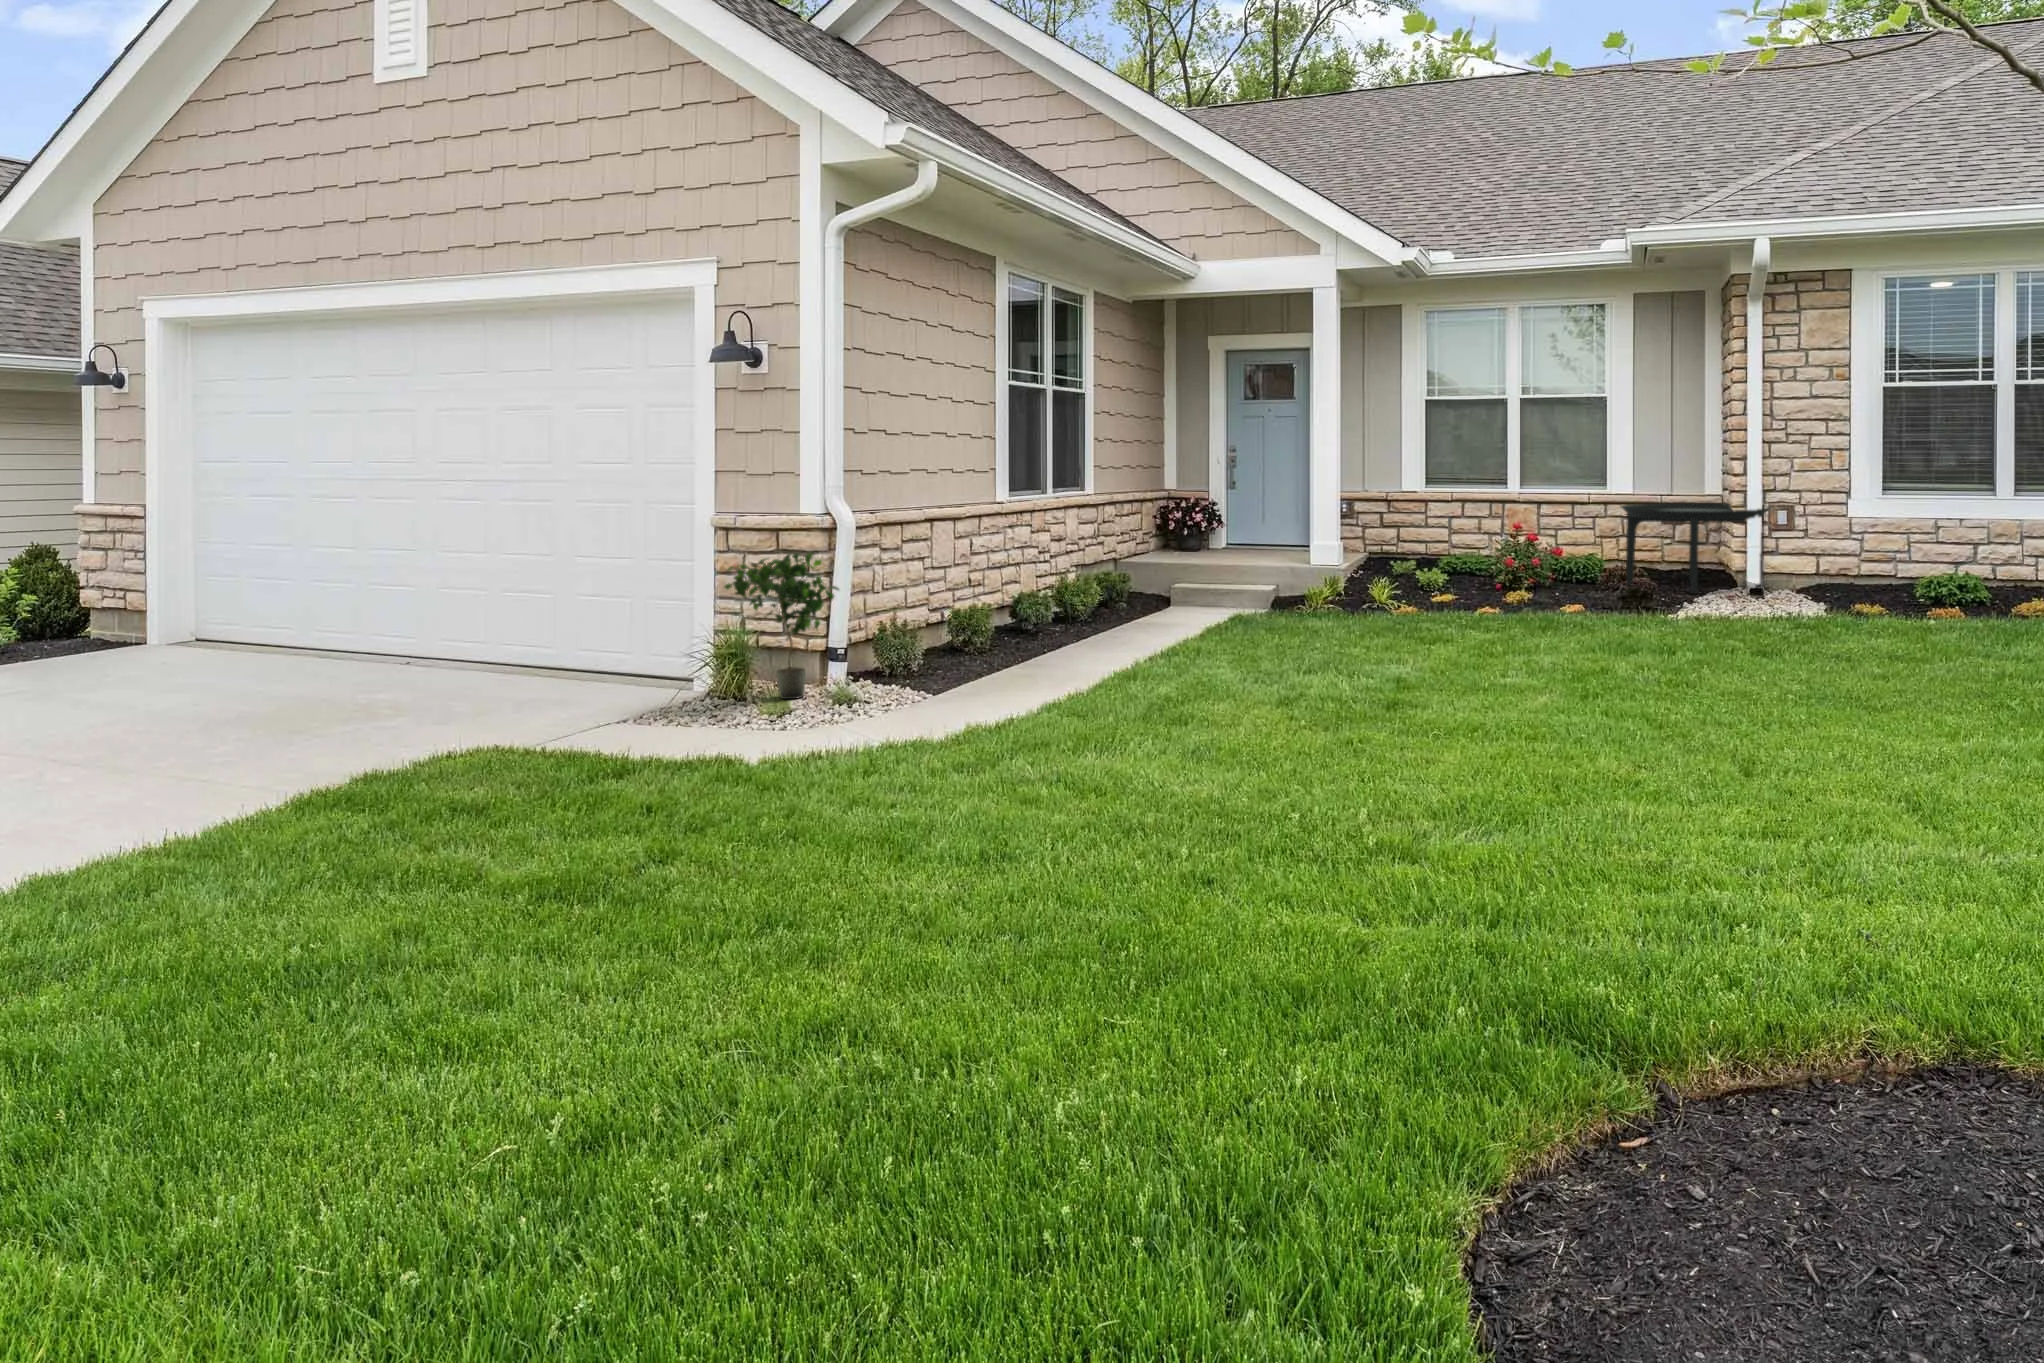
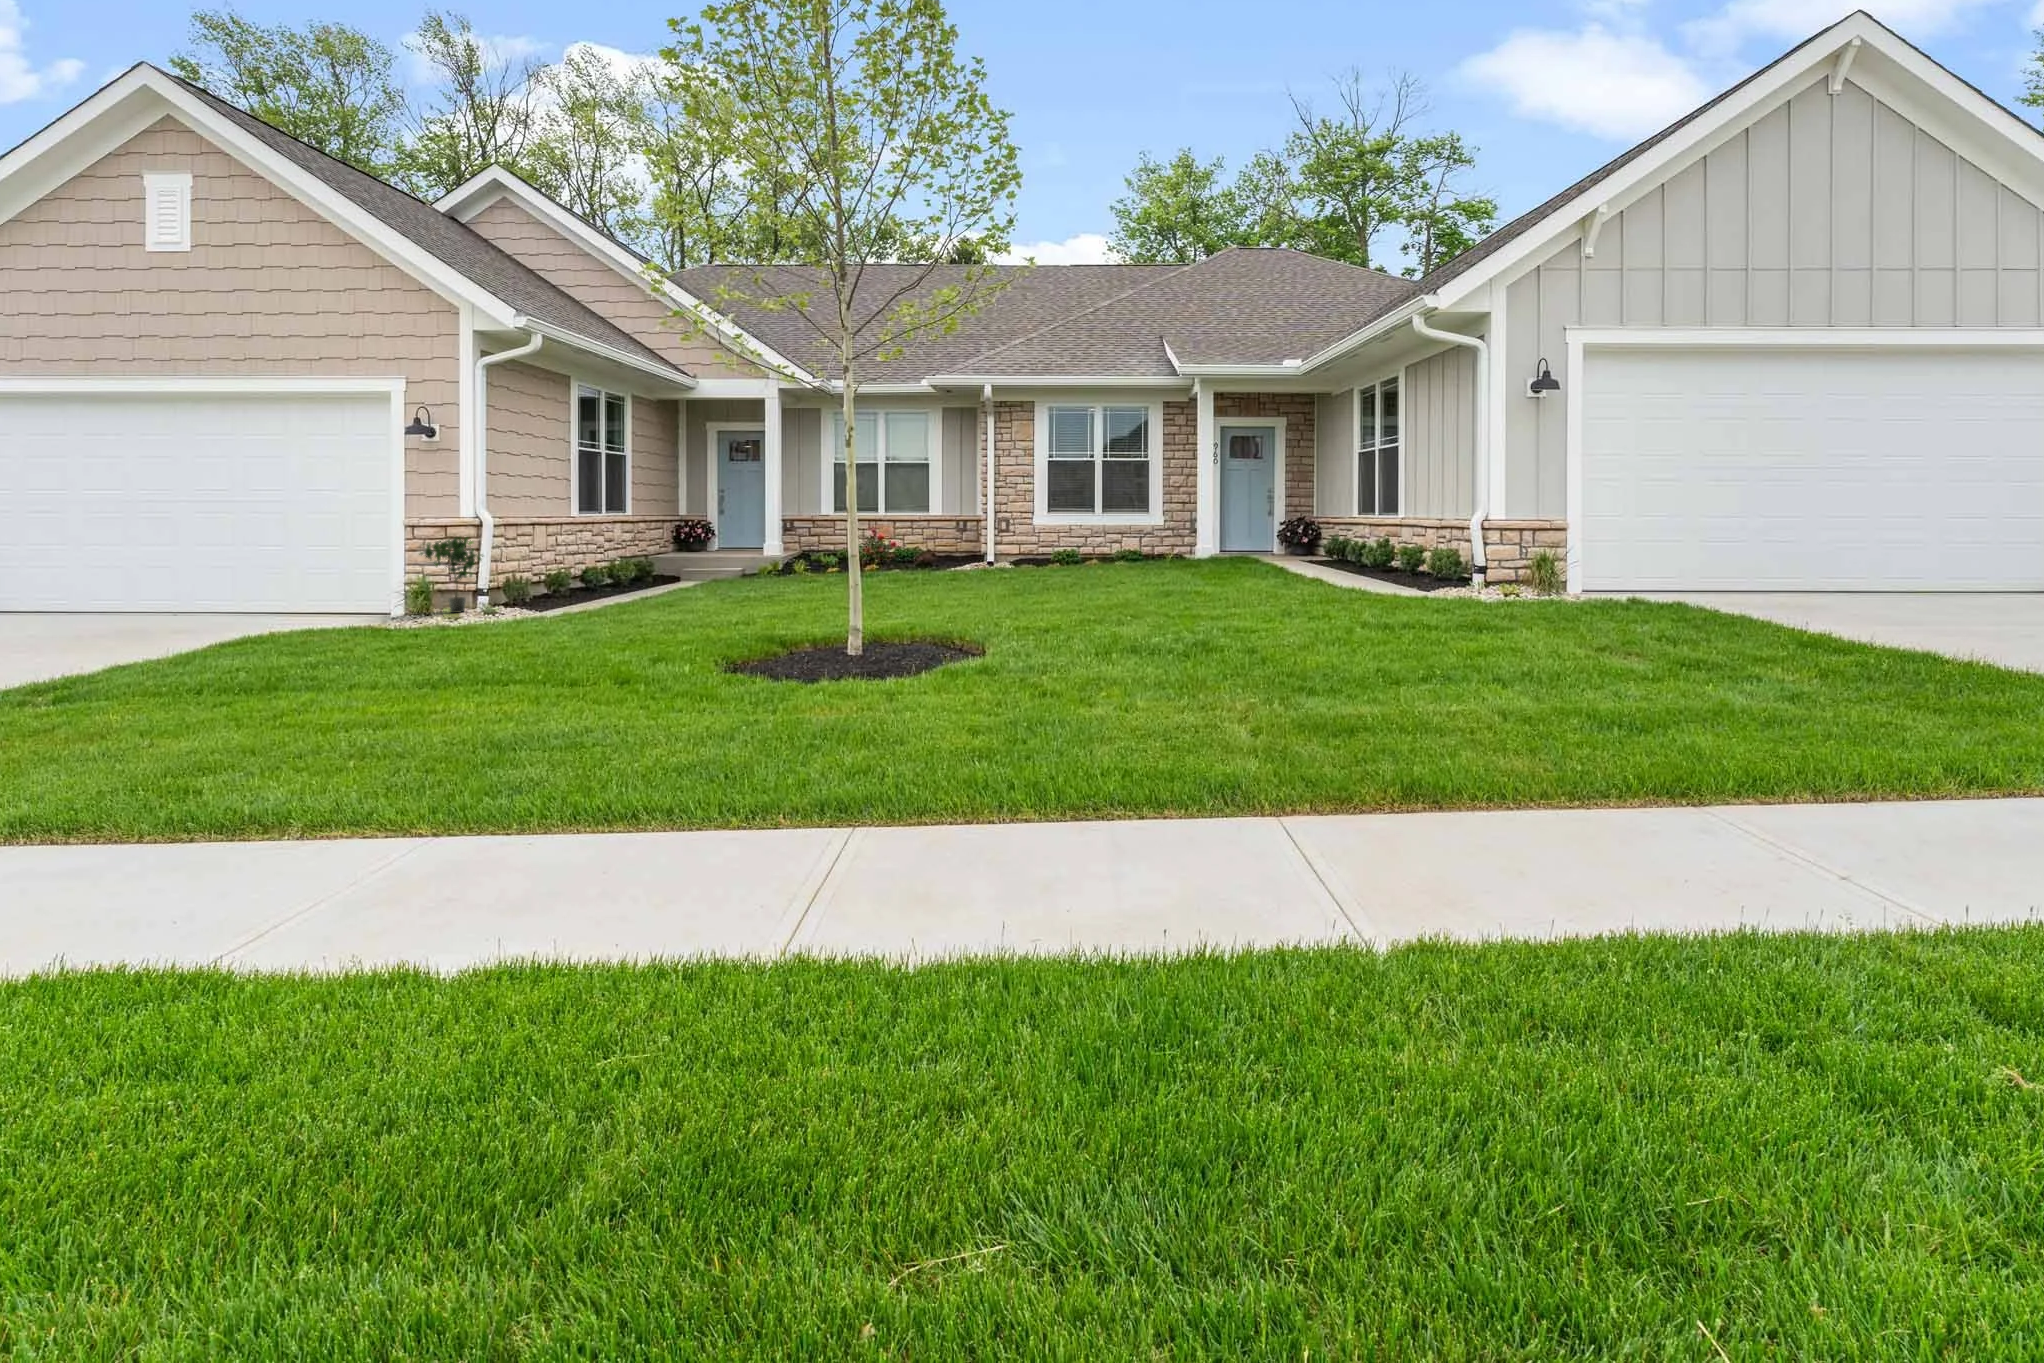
round table: present [1621,503,1770,594] -> none [925,519,997,564]

